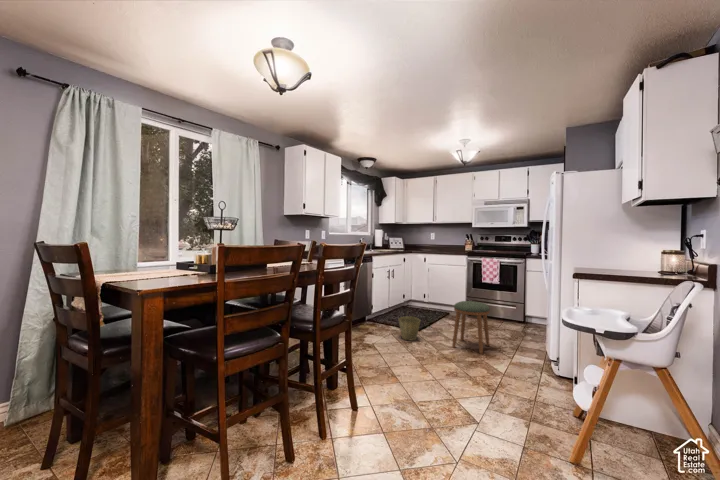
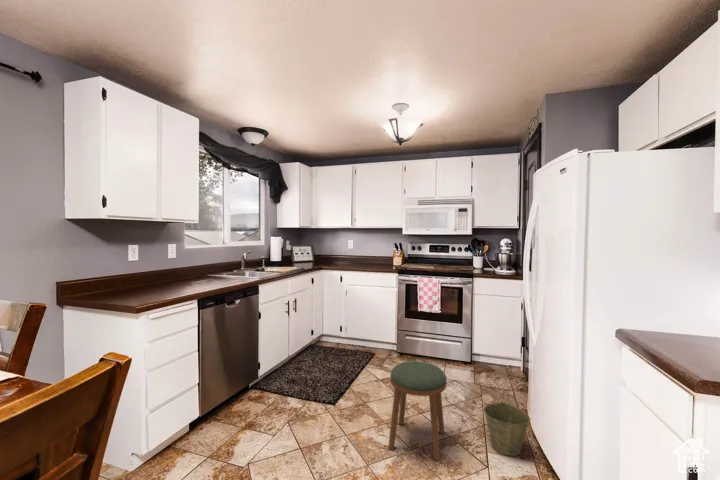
bucket: present [399,317,421,341] -> present [483,390,530,456]

